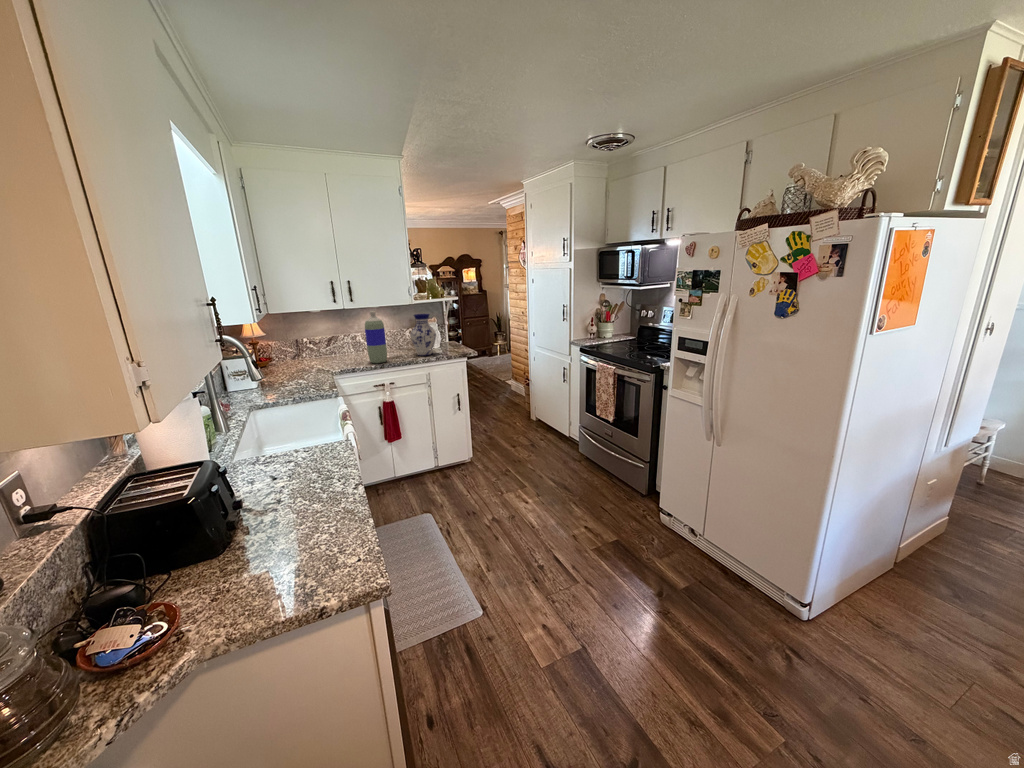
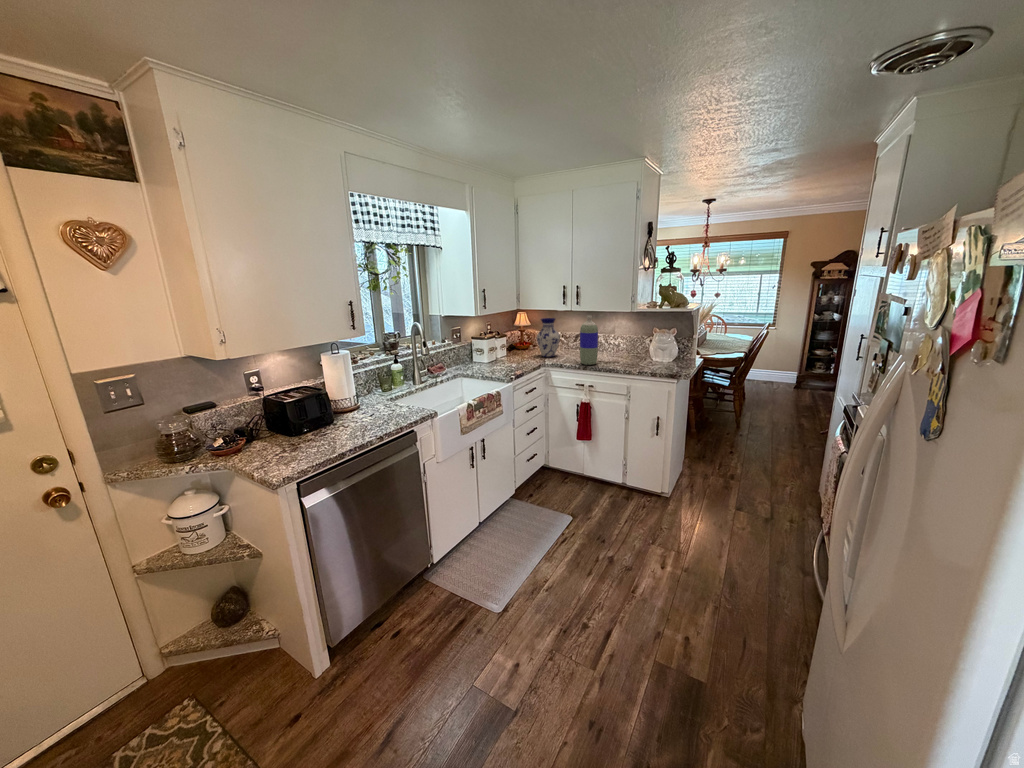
vase: present [410,314,436,356] -> present [537,318,560,357]

